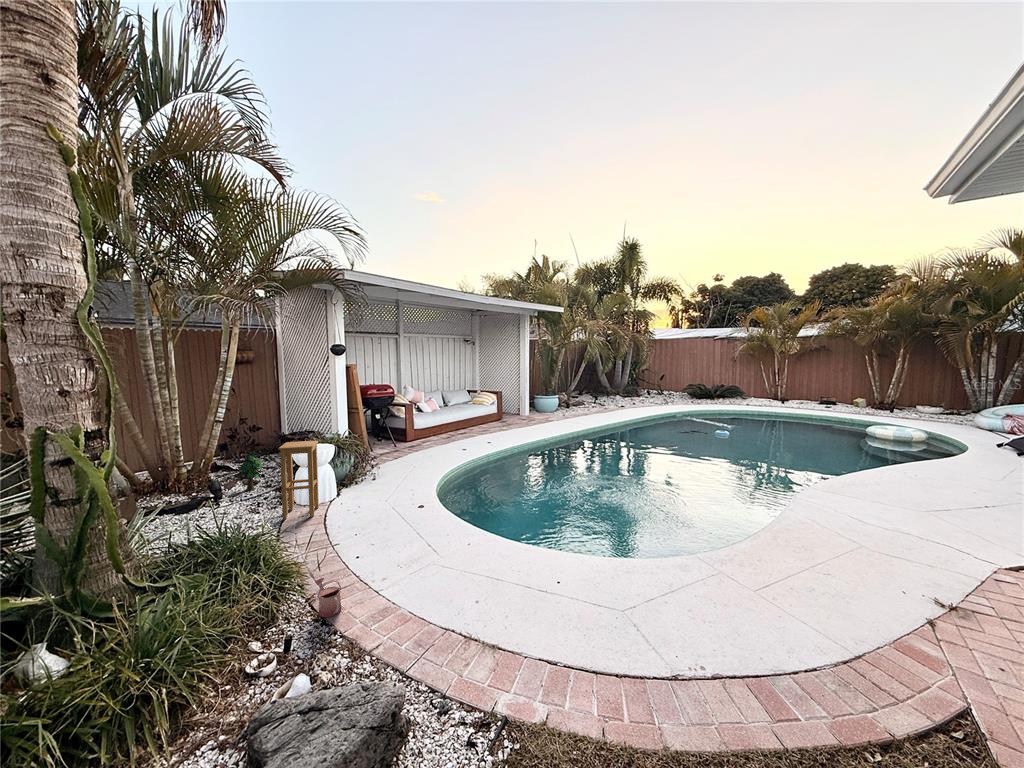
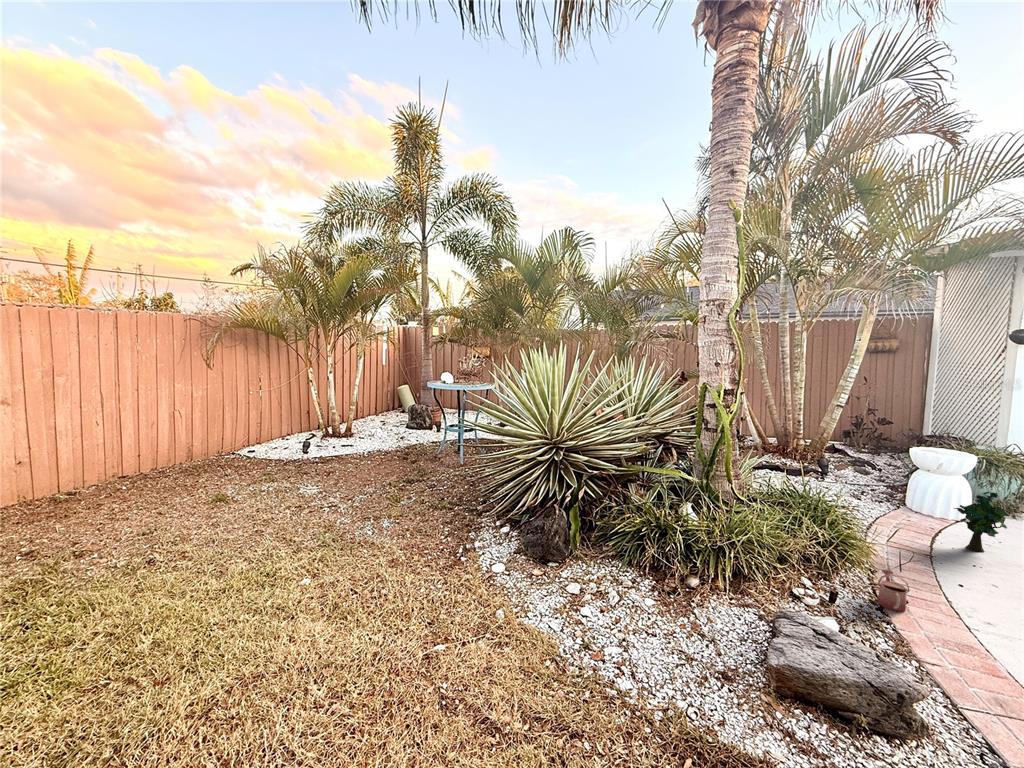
stool: present [278,441,319,520] -> none [882,438,946,526]
decorative plant: present [237,451,263,491] -> present [954,492,1007,552]

